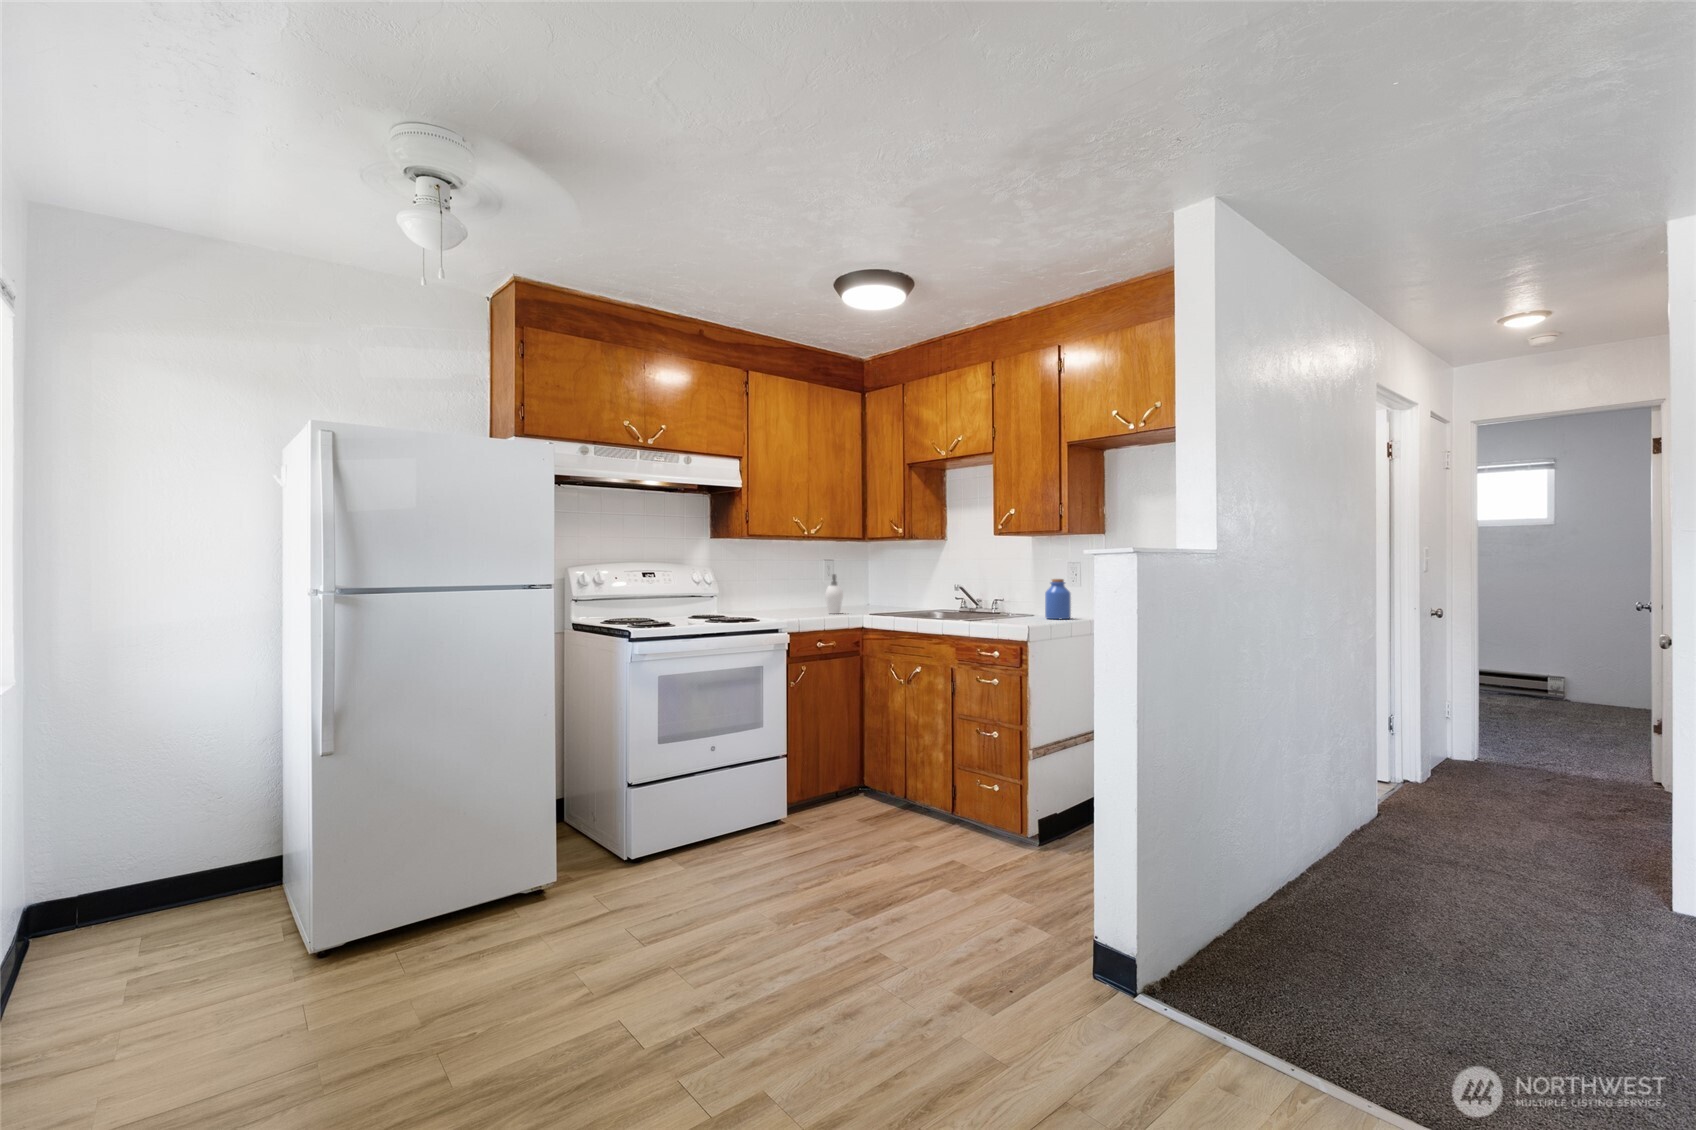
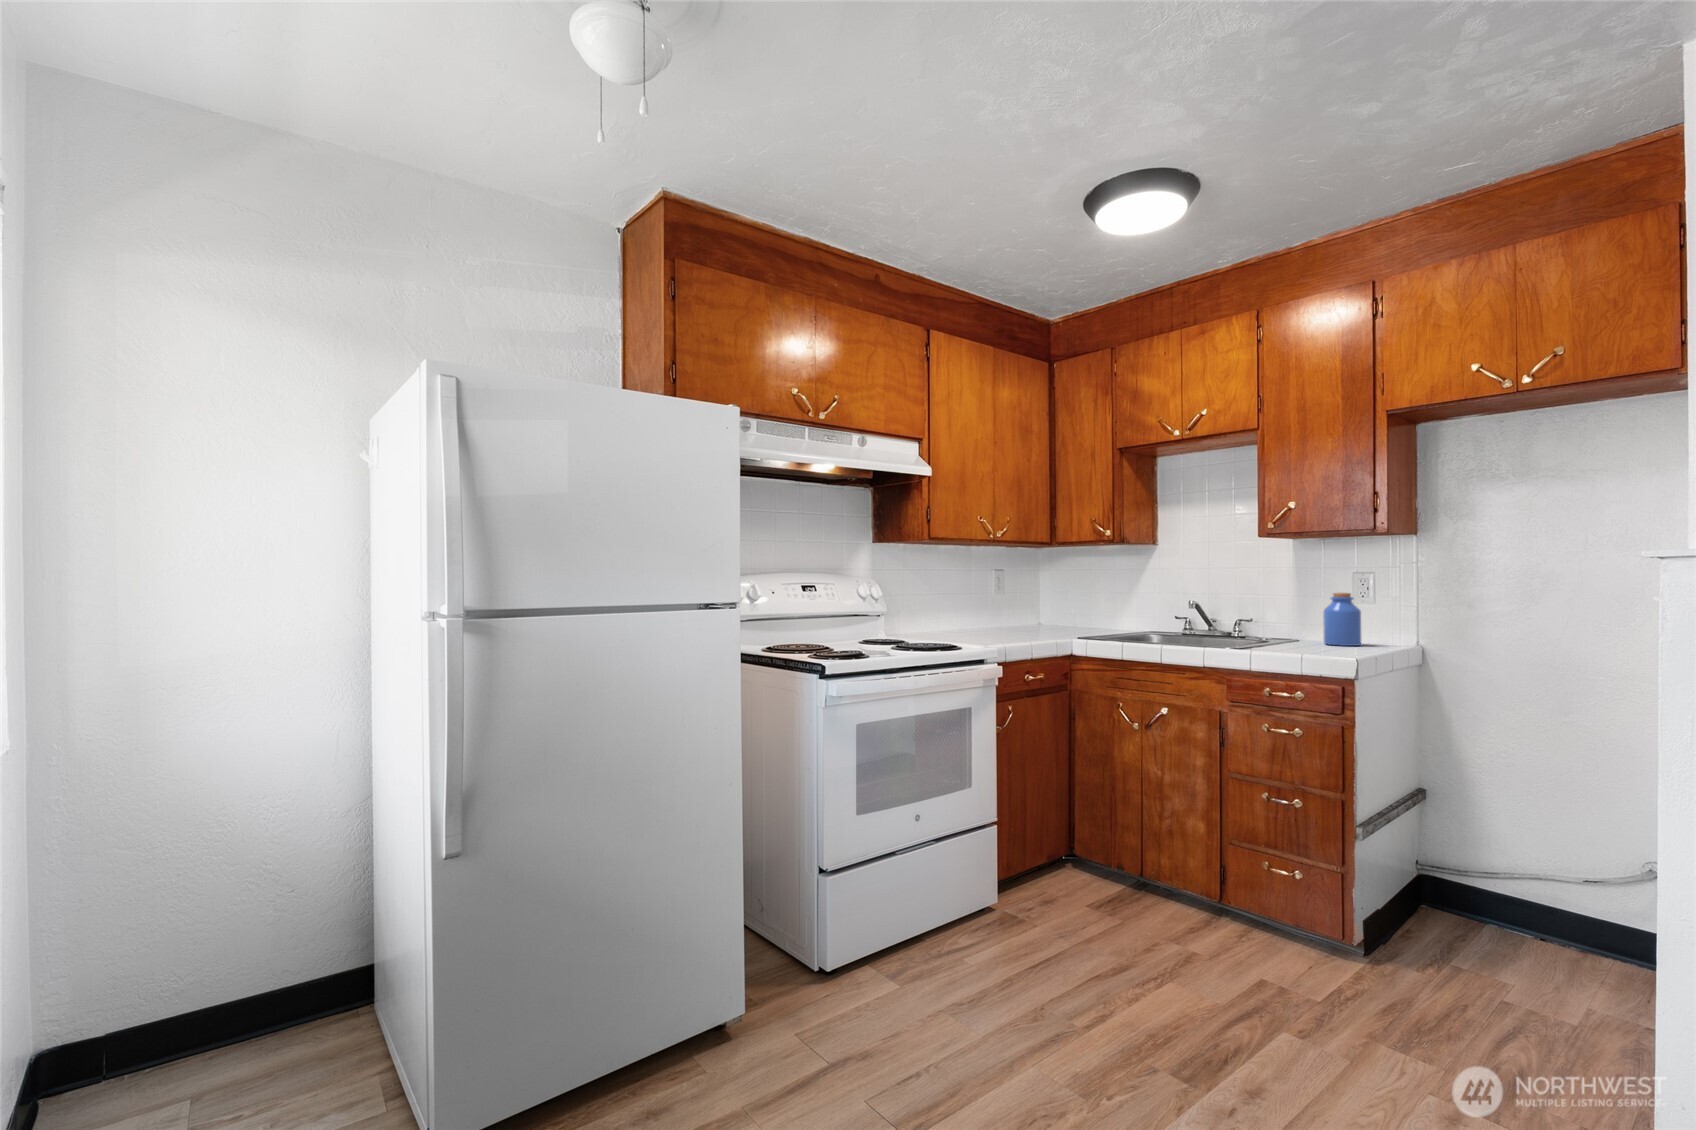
soap dispenser: present [826,574,843,614] -> none [1013,586,1035,636]

